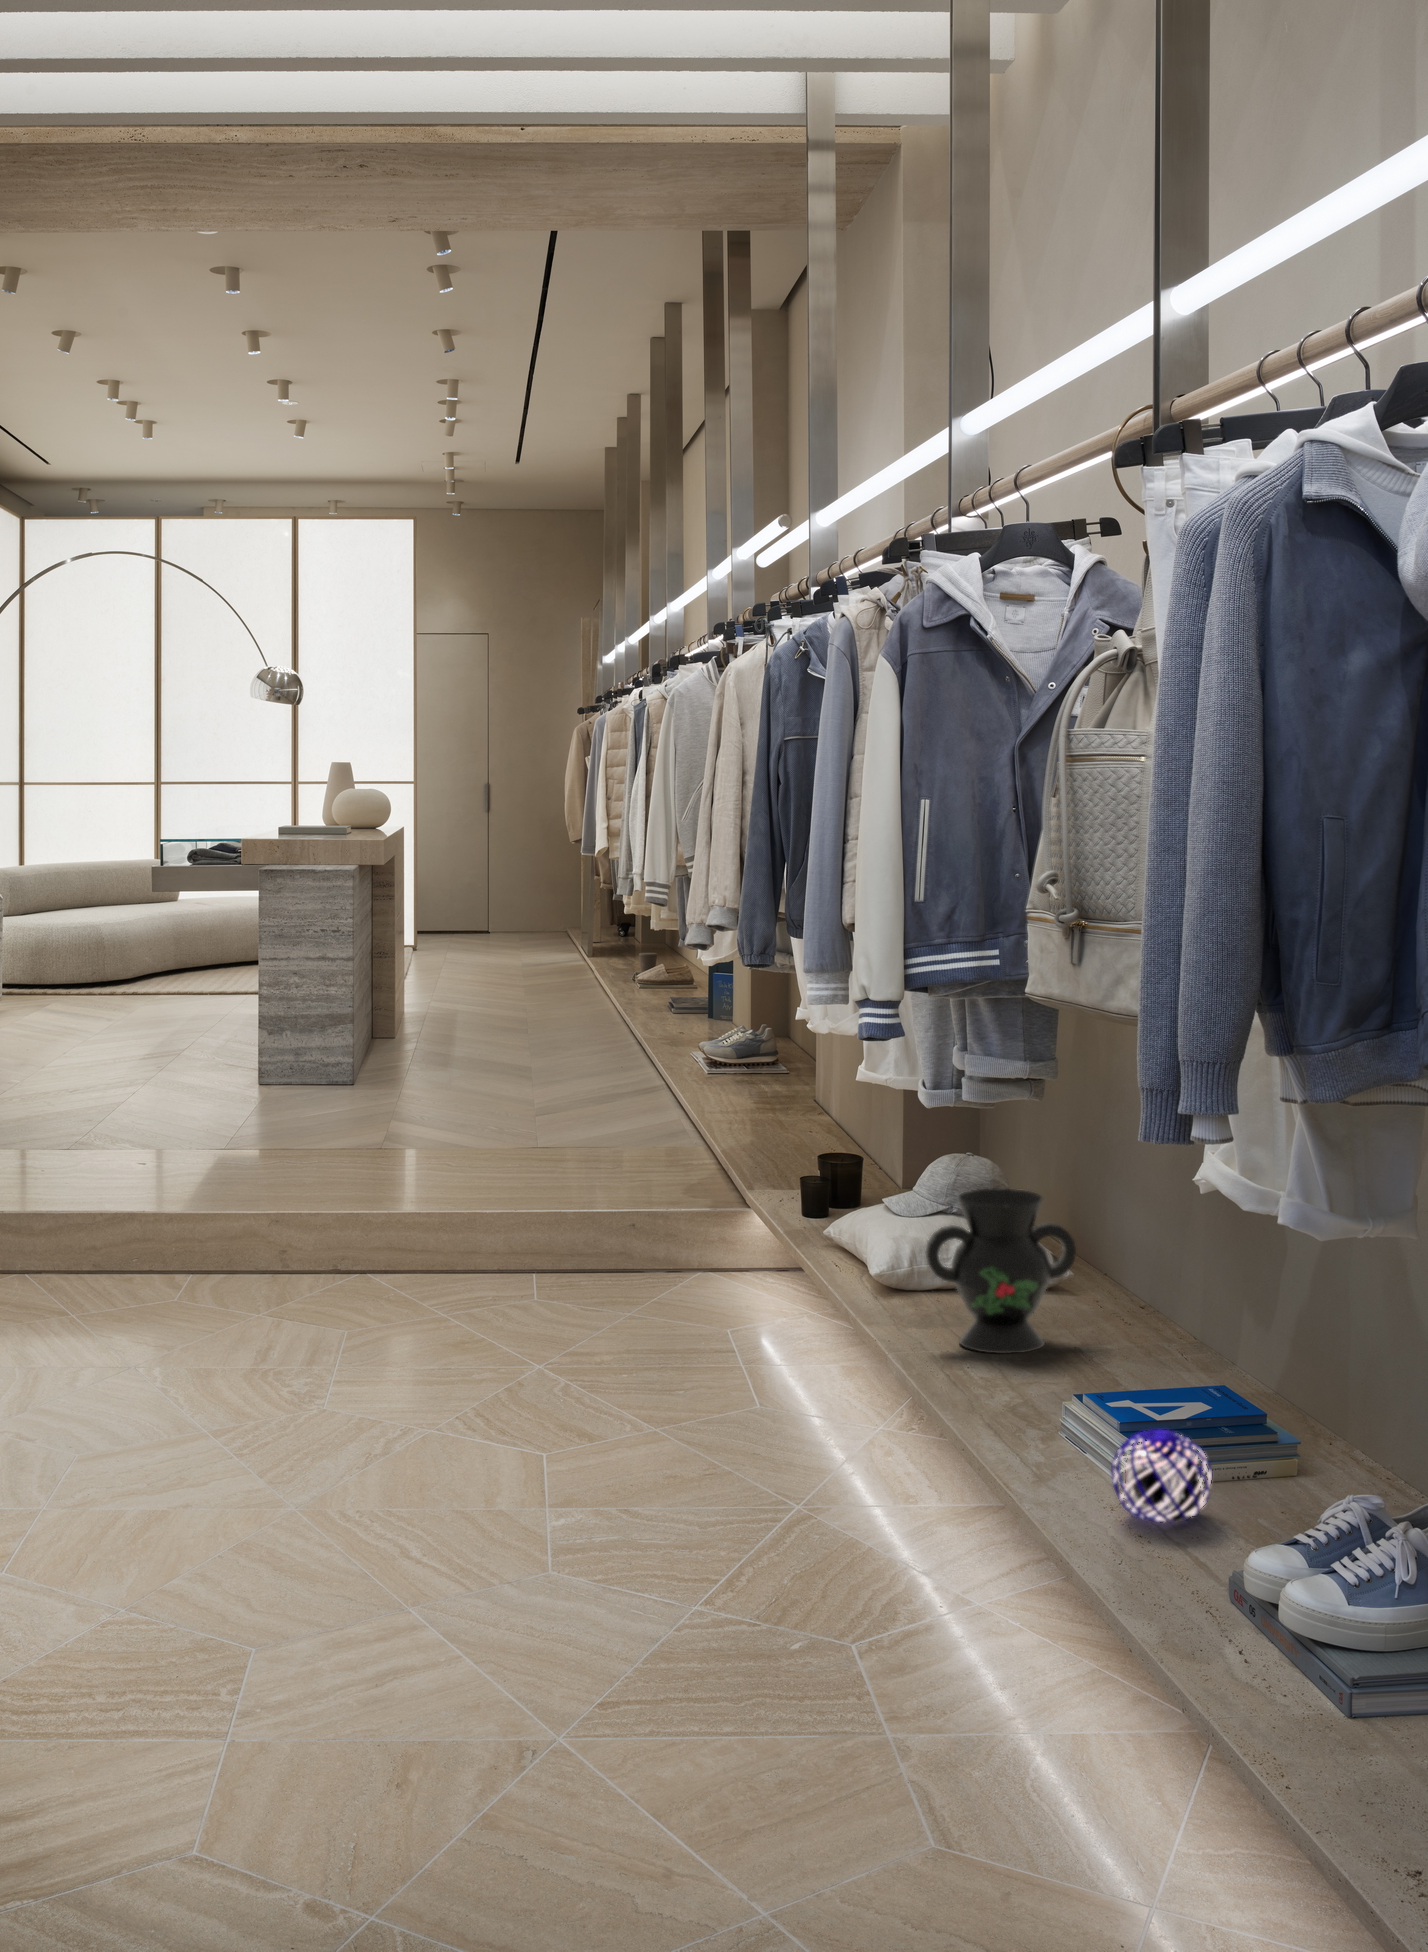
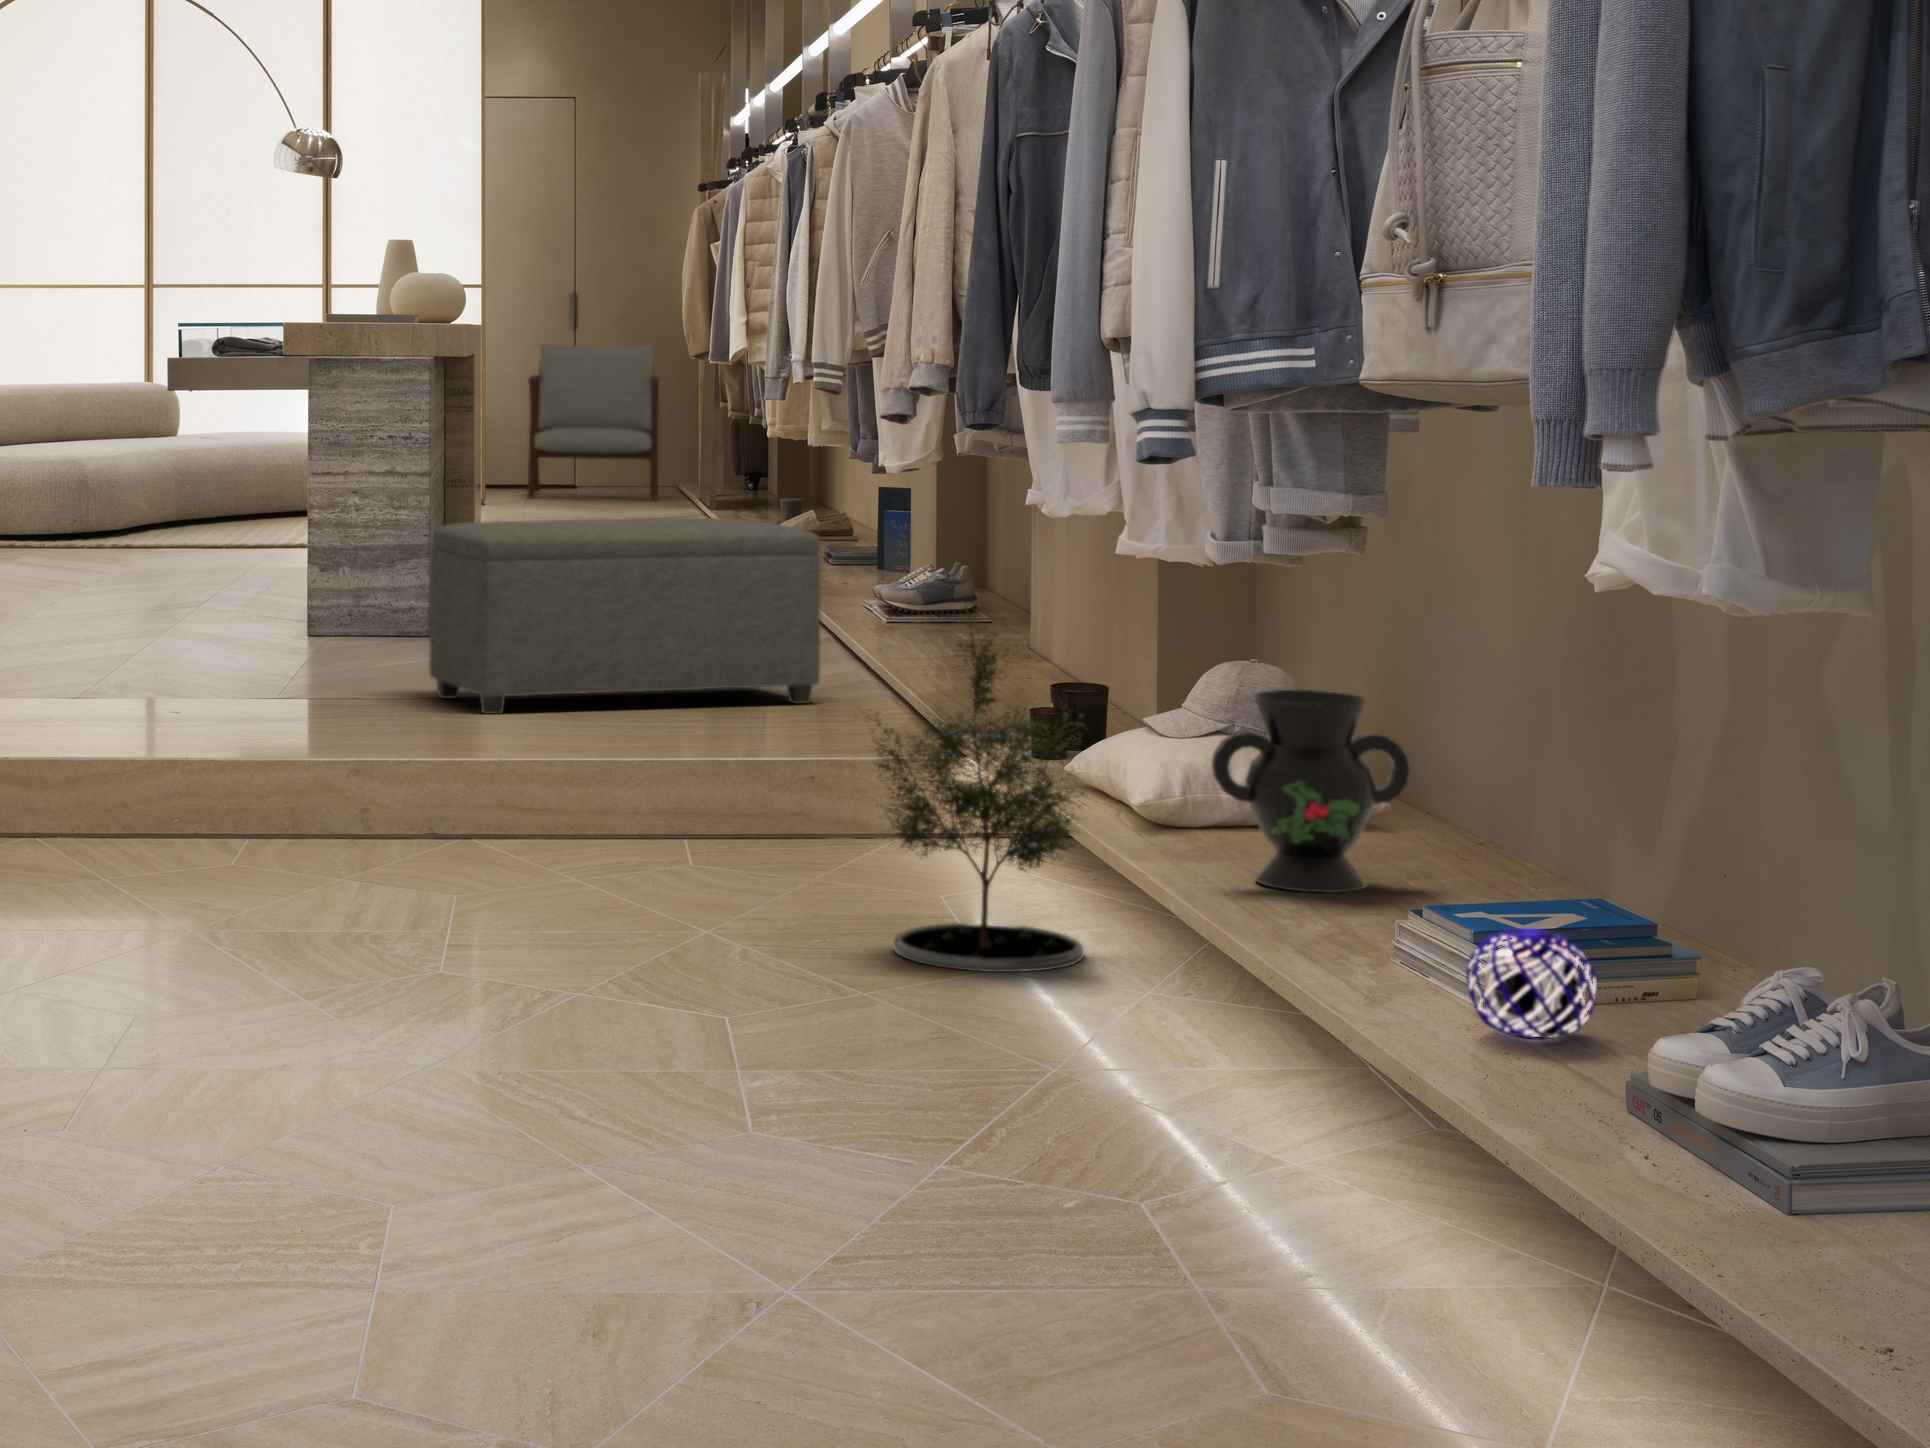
lounge chair: none [454,818,555,937] -> present [527,344,660,501]
ottoman: none [343,1003,647,1171] -> present [429,518,820,714]
potted tree: none [656,1109,837,1406] -> present [858,606,1085,972]

